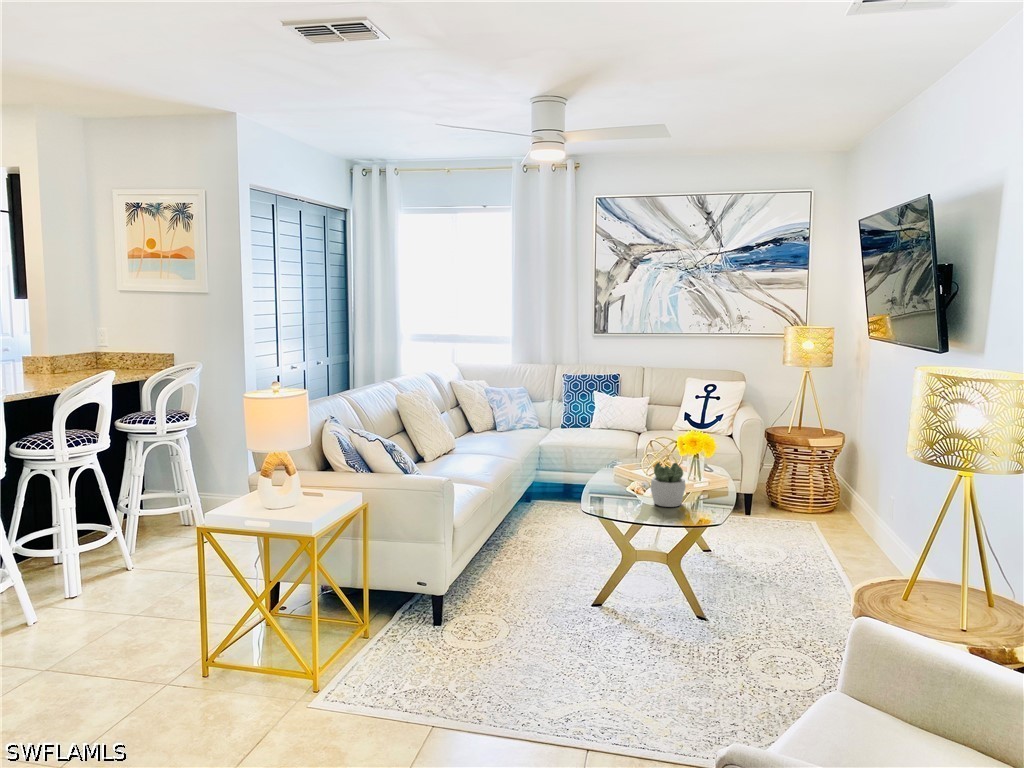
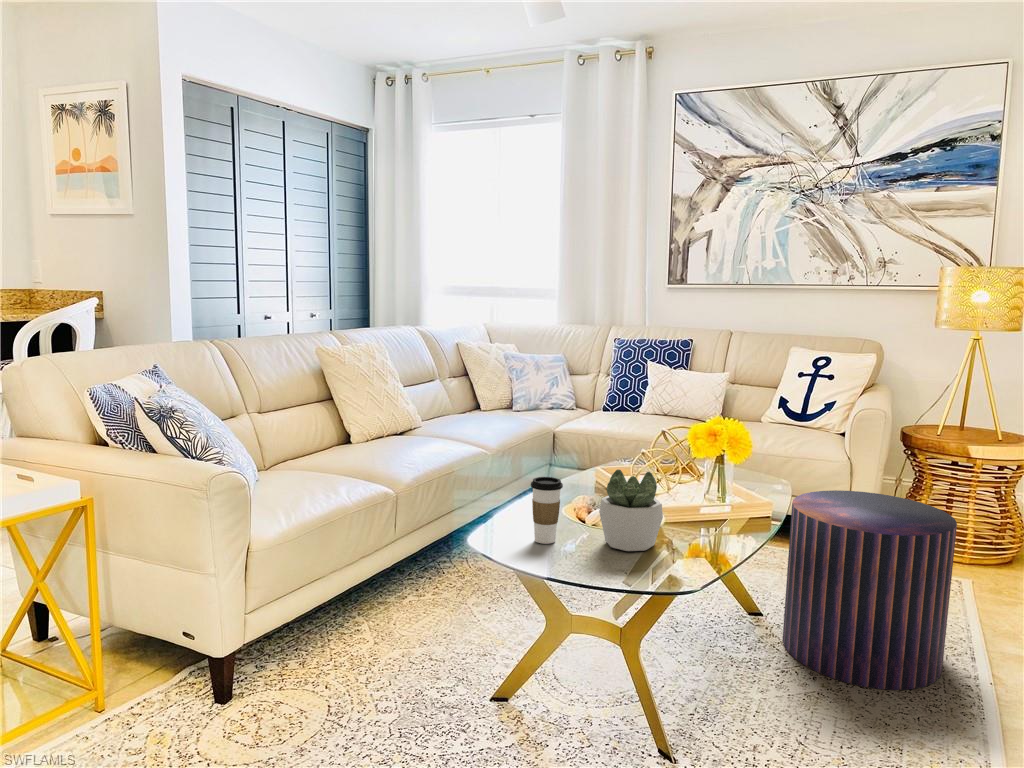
pouf: none [727,469,820,577] -> present [783,490,957,690]
coffee cup: none [612,470,630,508] -> present [531,477,563,544]

